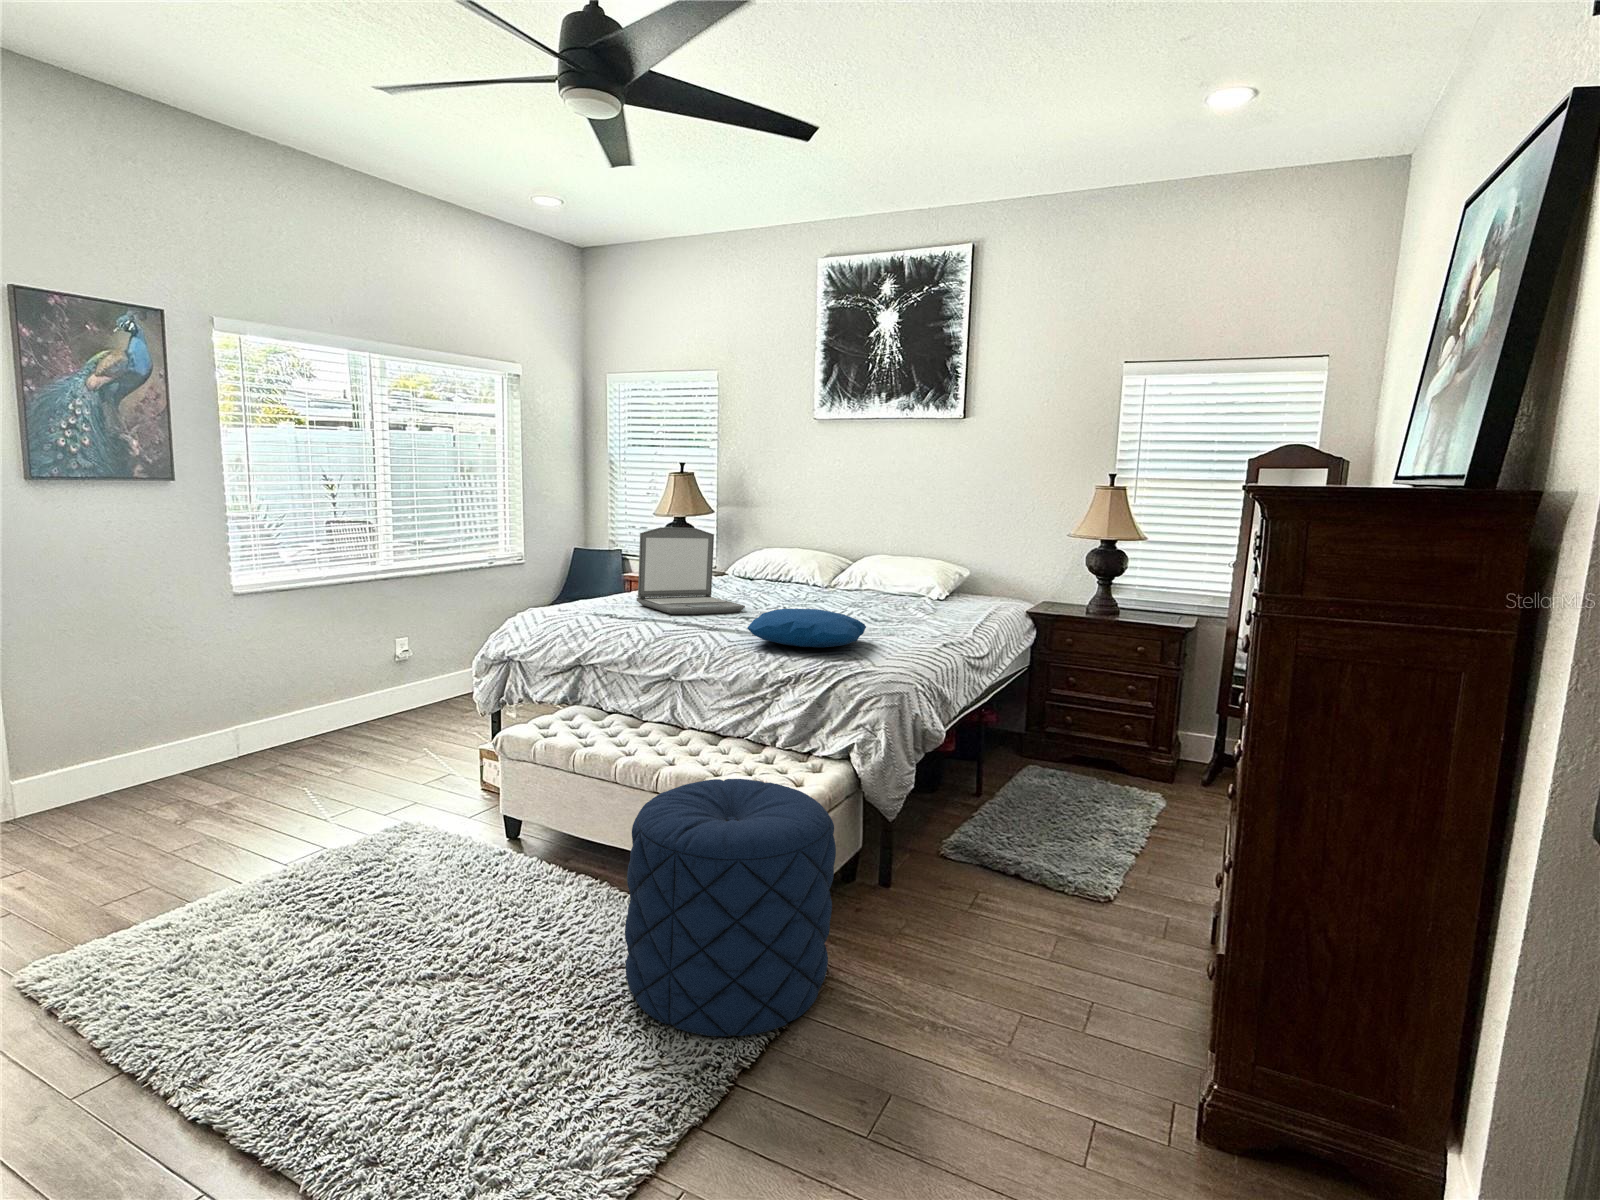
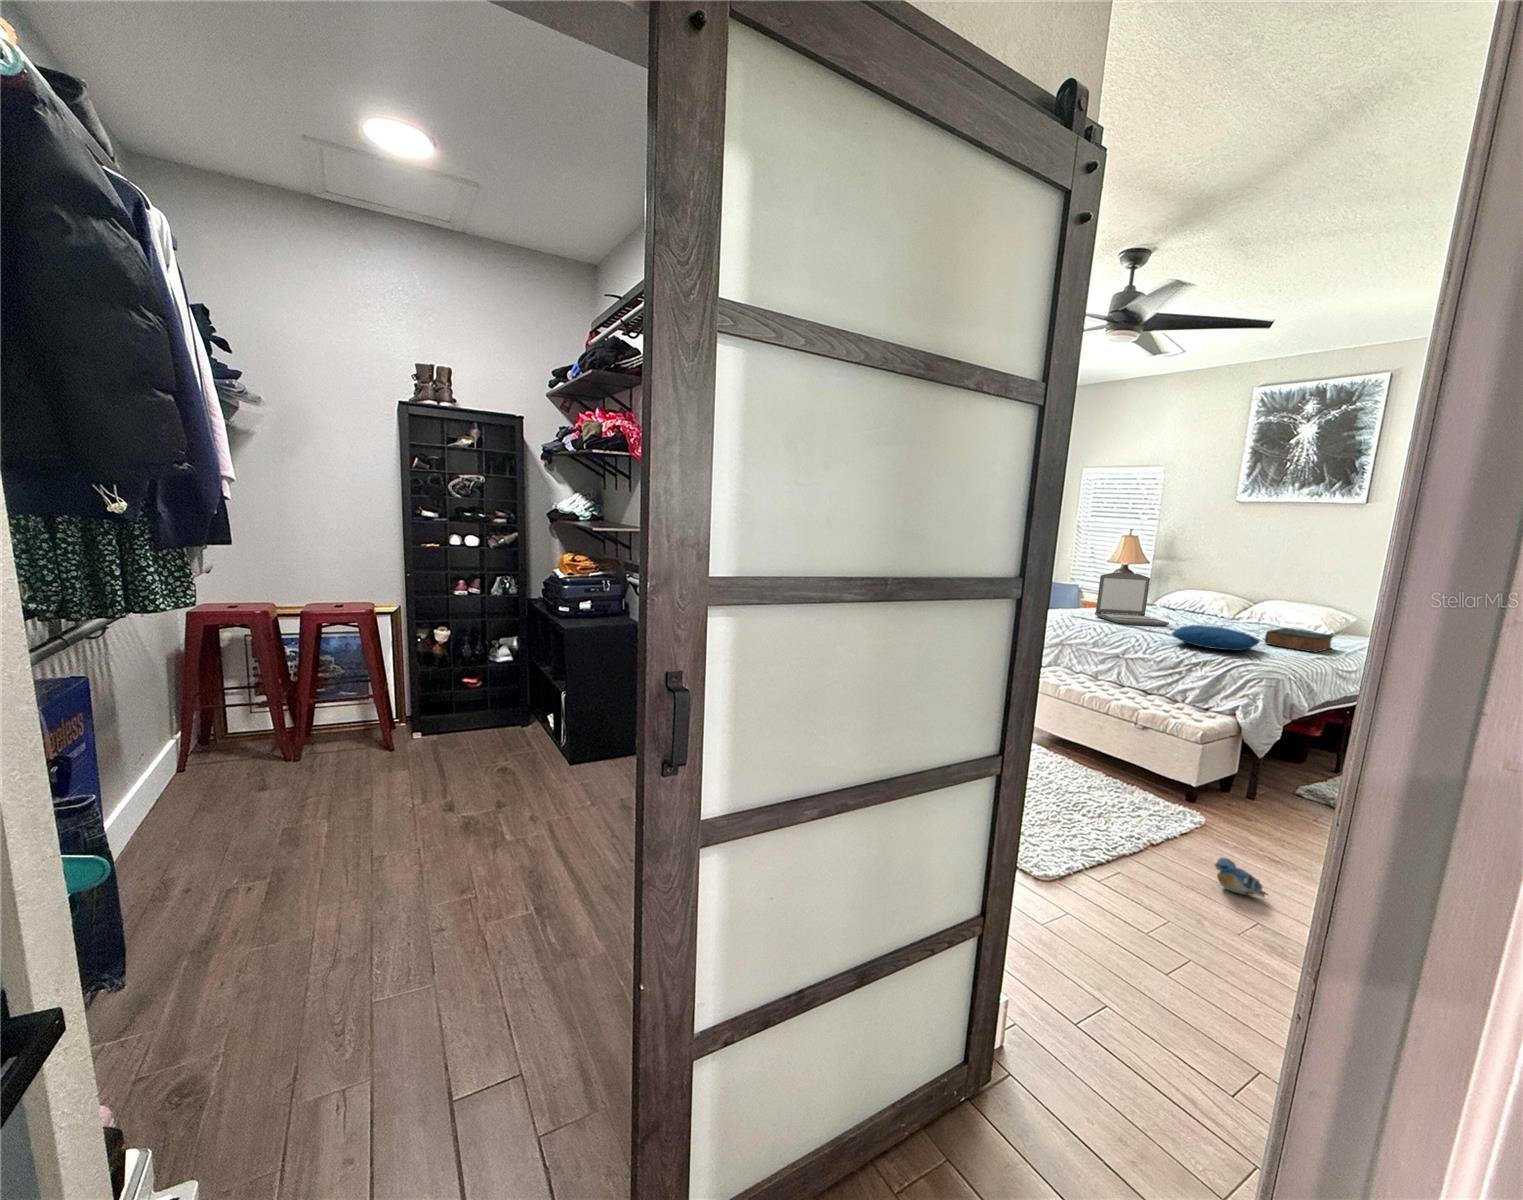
book: none [869,600,945,635] -> present [1265,628,1334,653]
pouf: present [625,779,836,1036] -> none [1087,708,1220,836]
plush toy: none [848,1081,934,1145] -> present [1215,858,1267,897]

